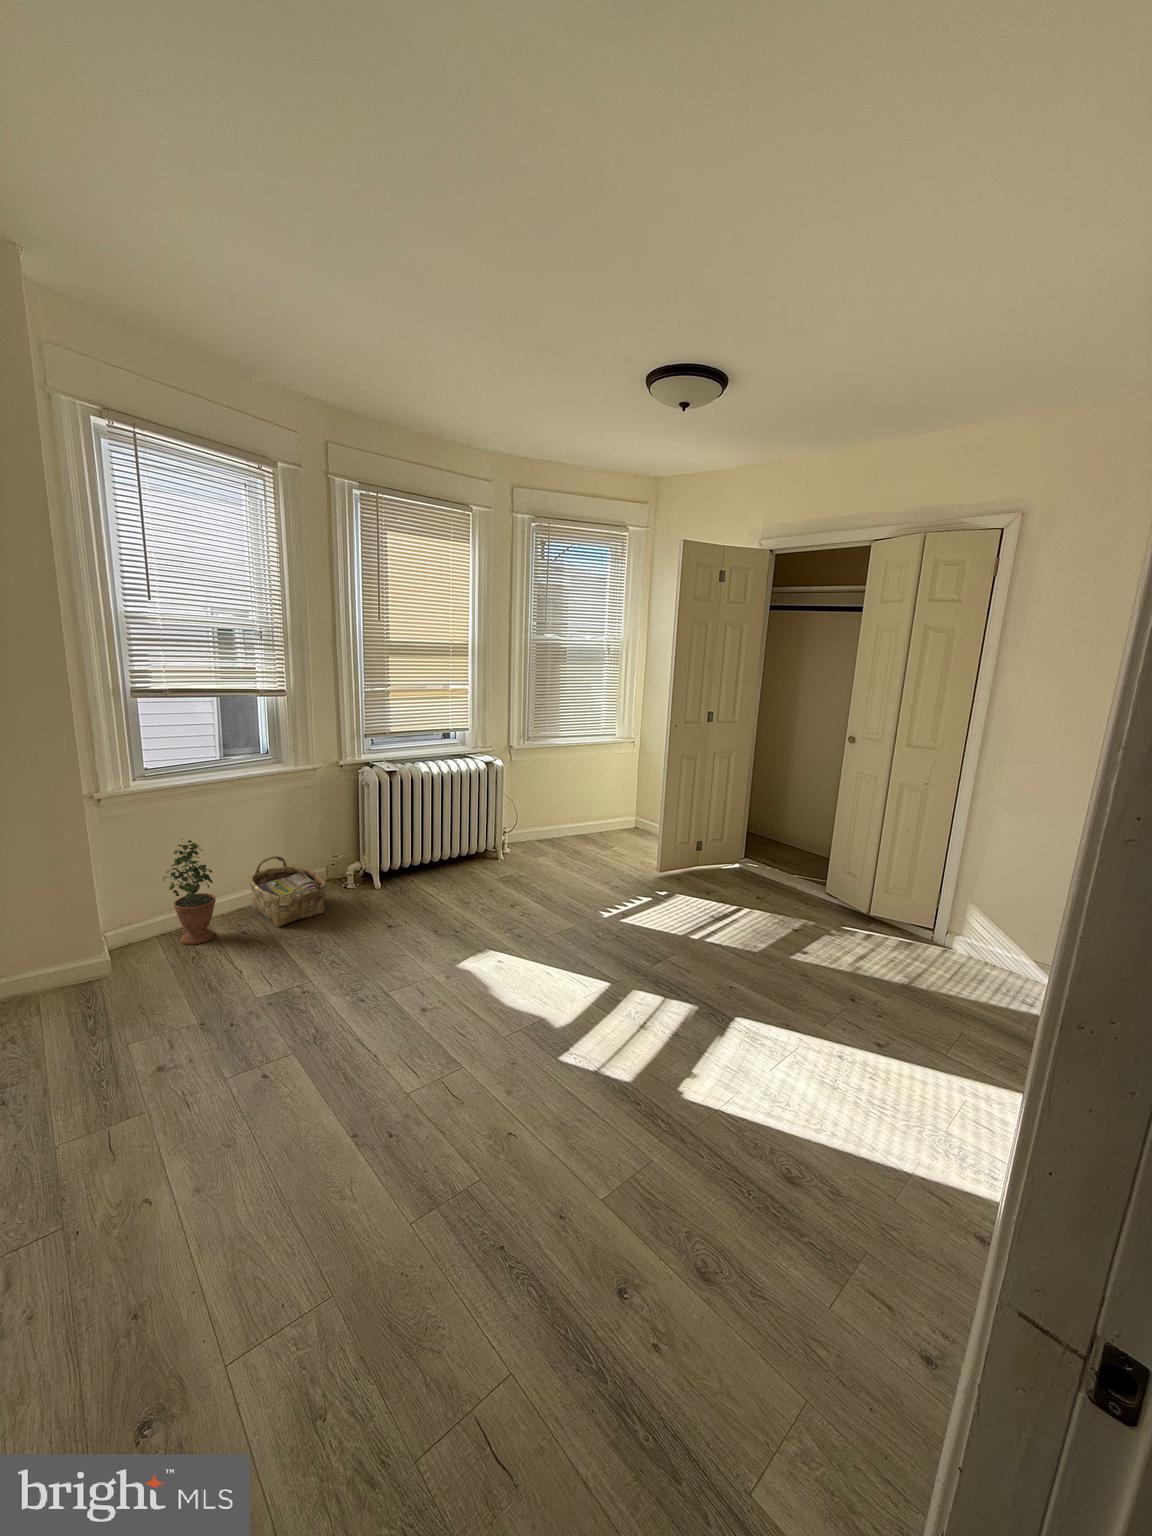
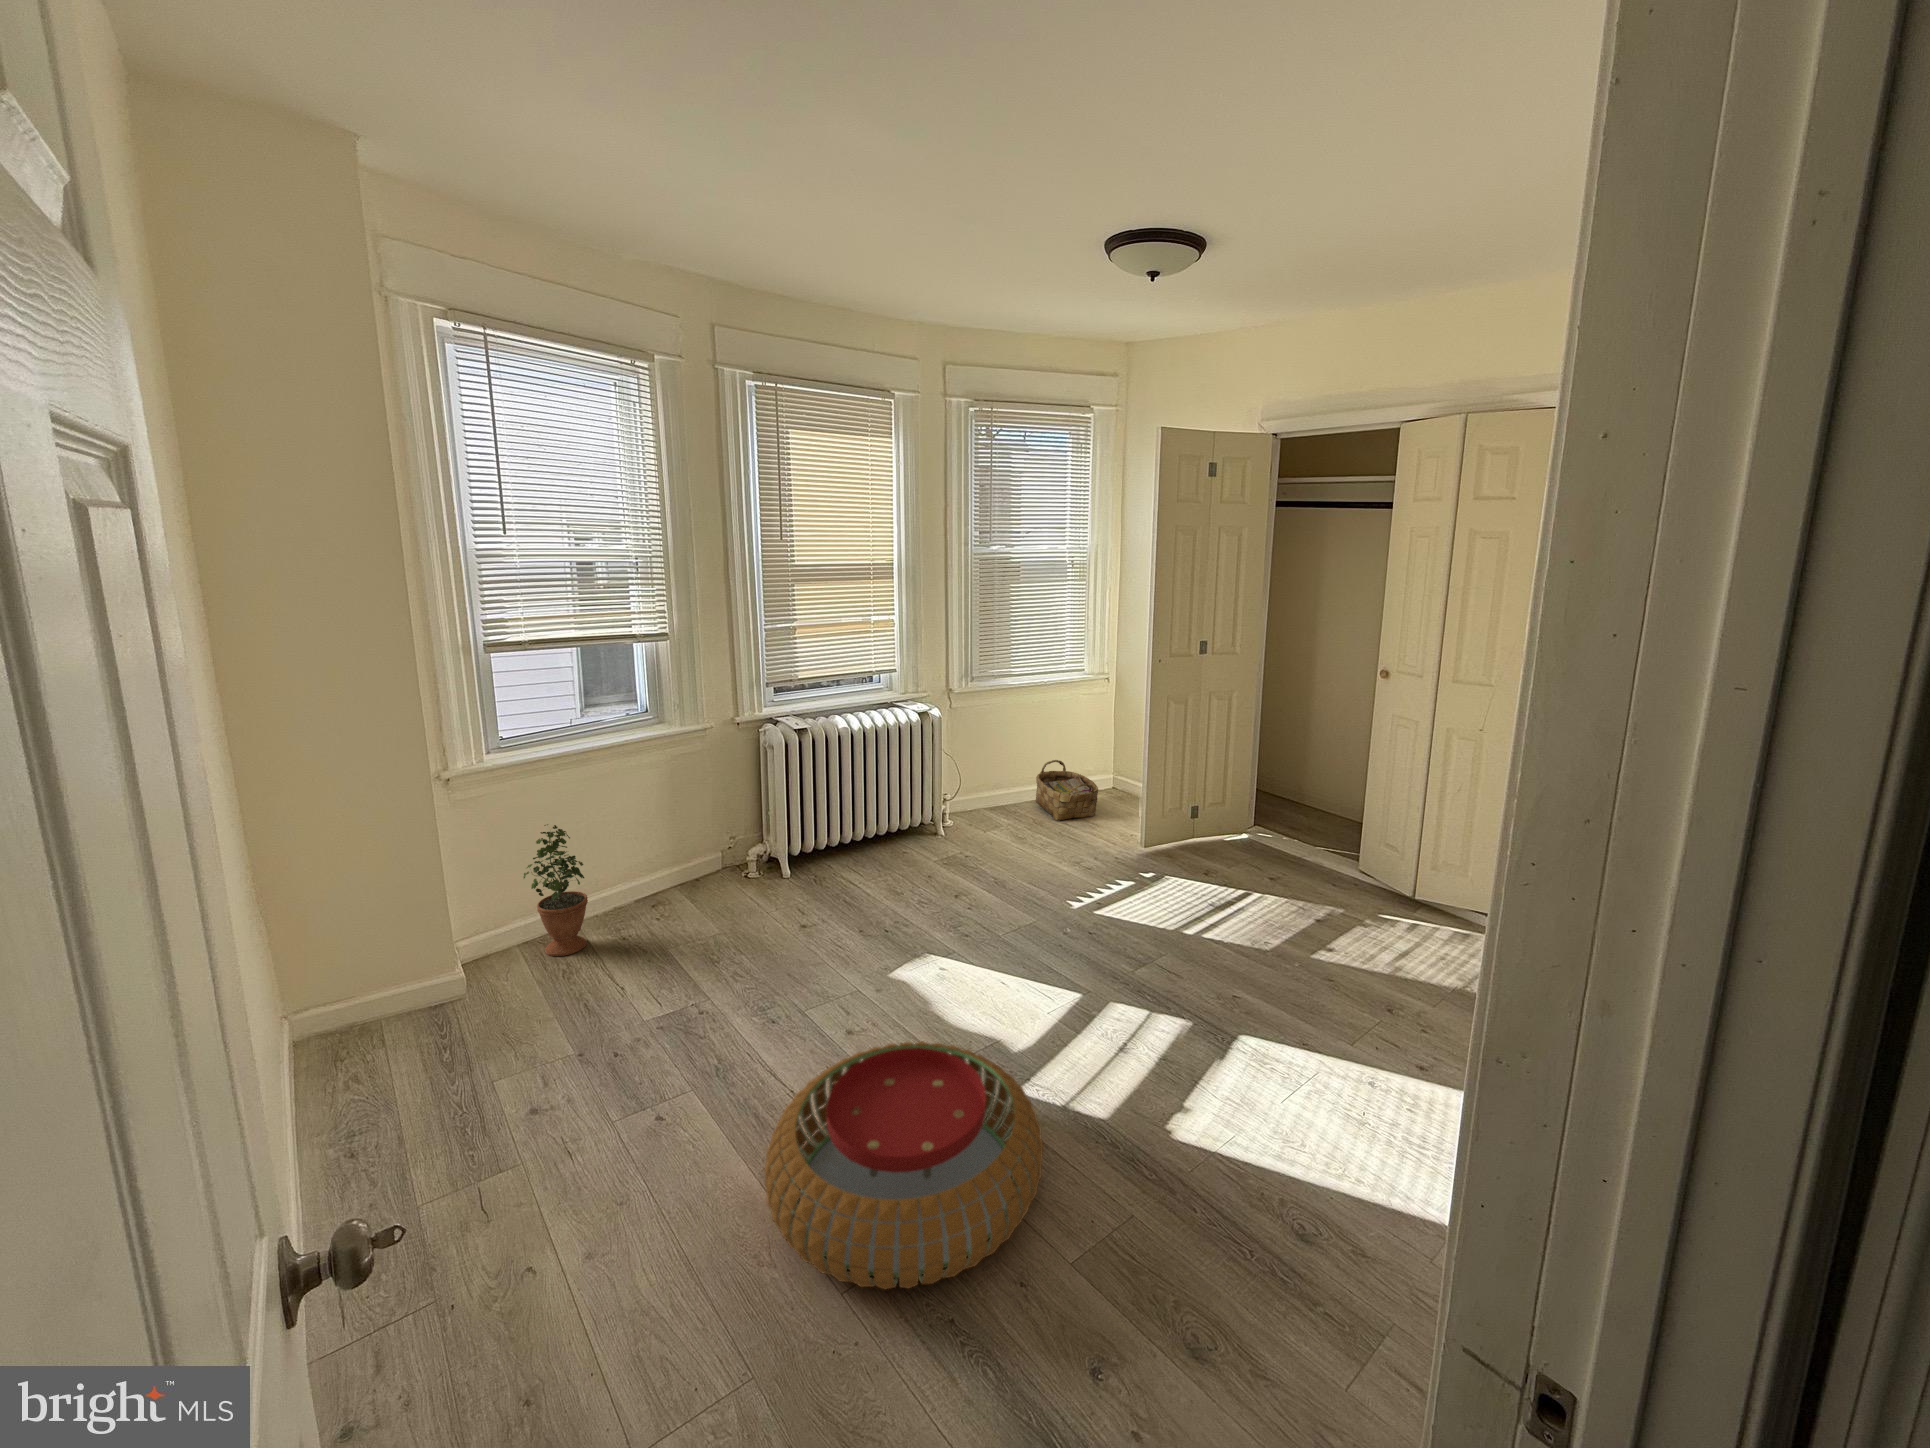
woven basket: present [249,856,326,927] -> present [1036,760,1098,820]
pouf: none [349,1017,580,1220] -> present [765,1042,1043,1289]

